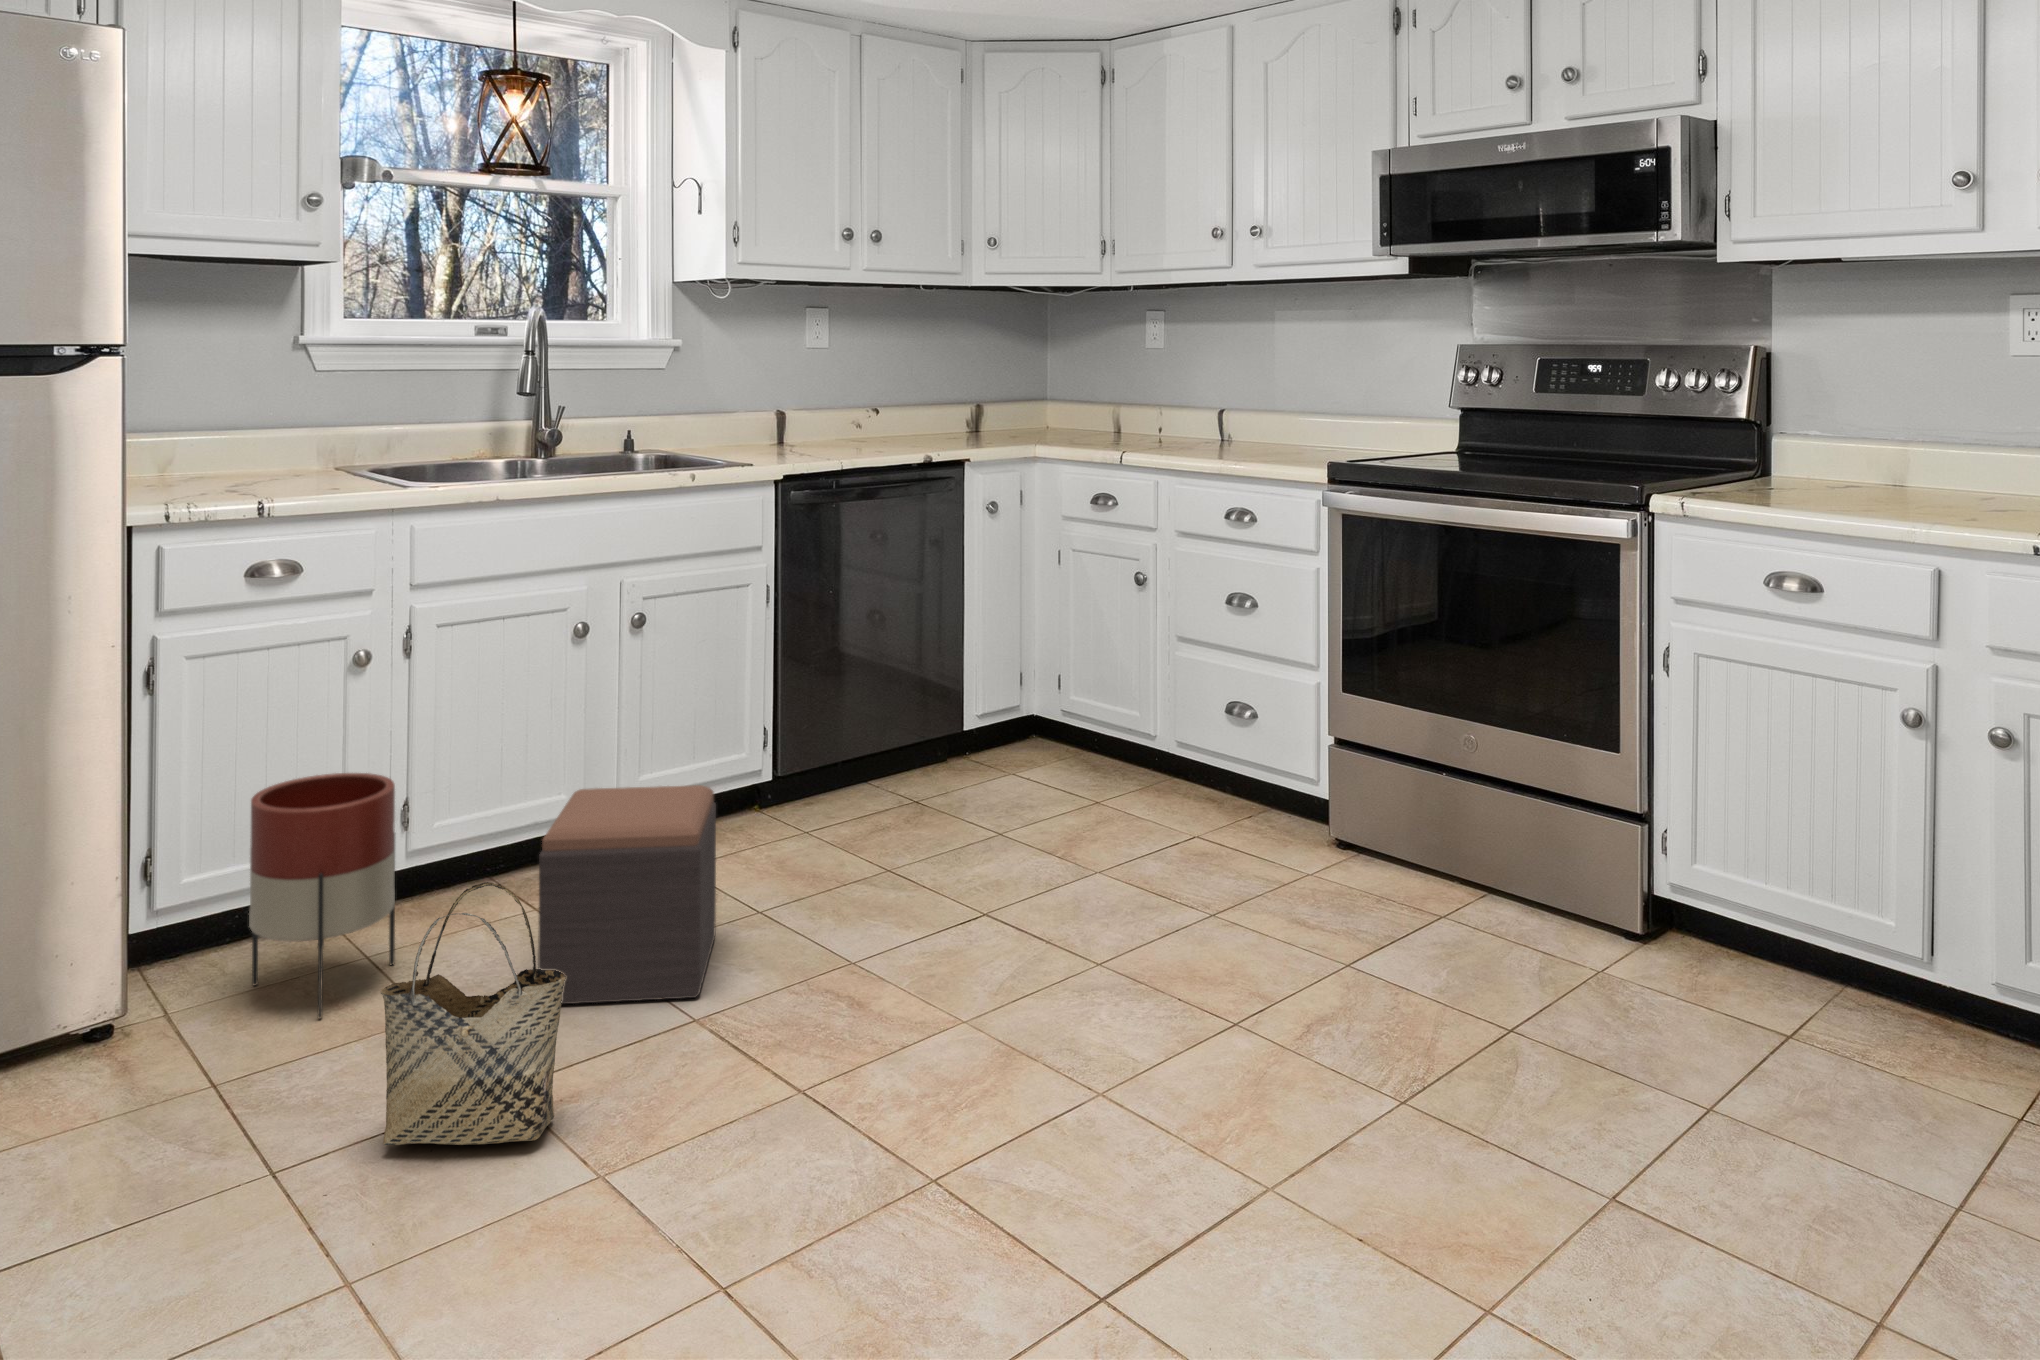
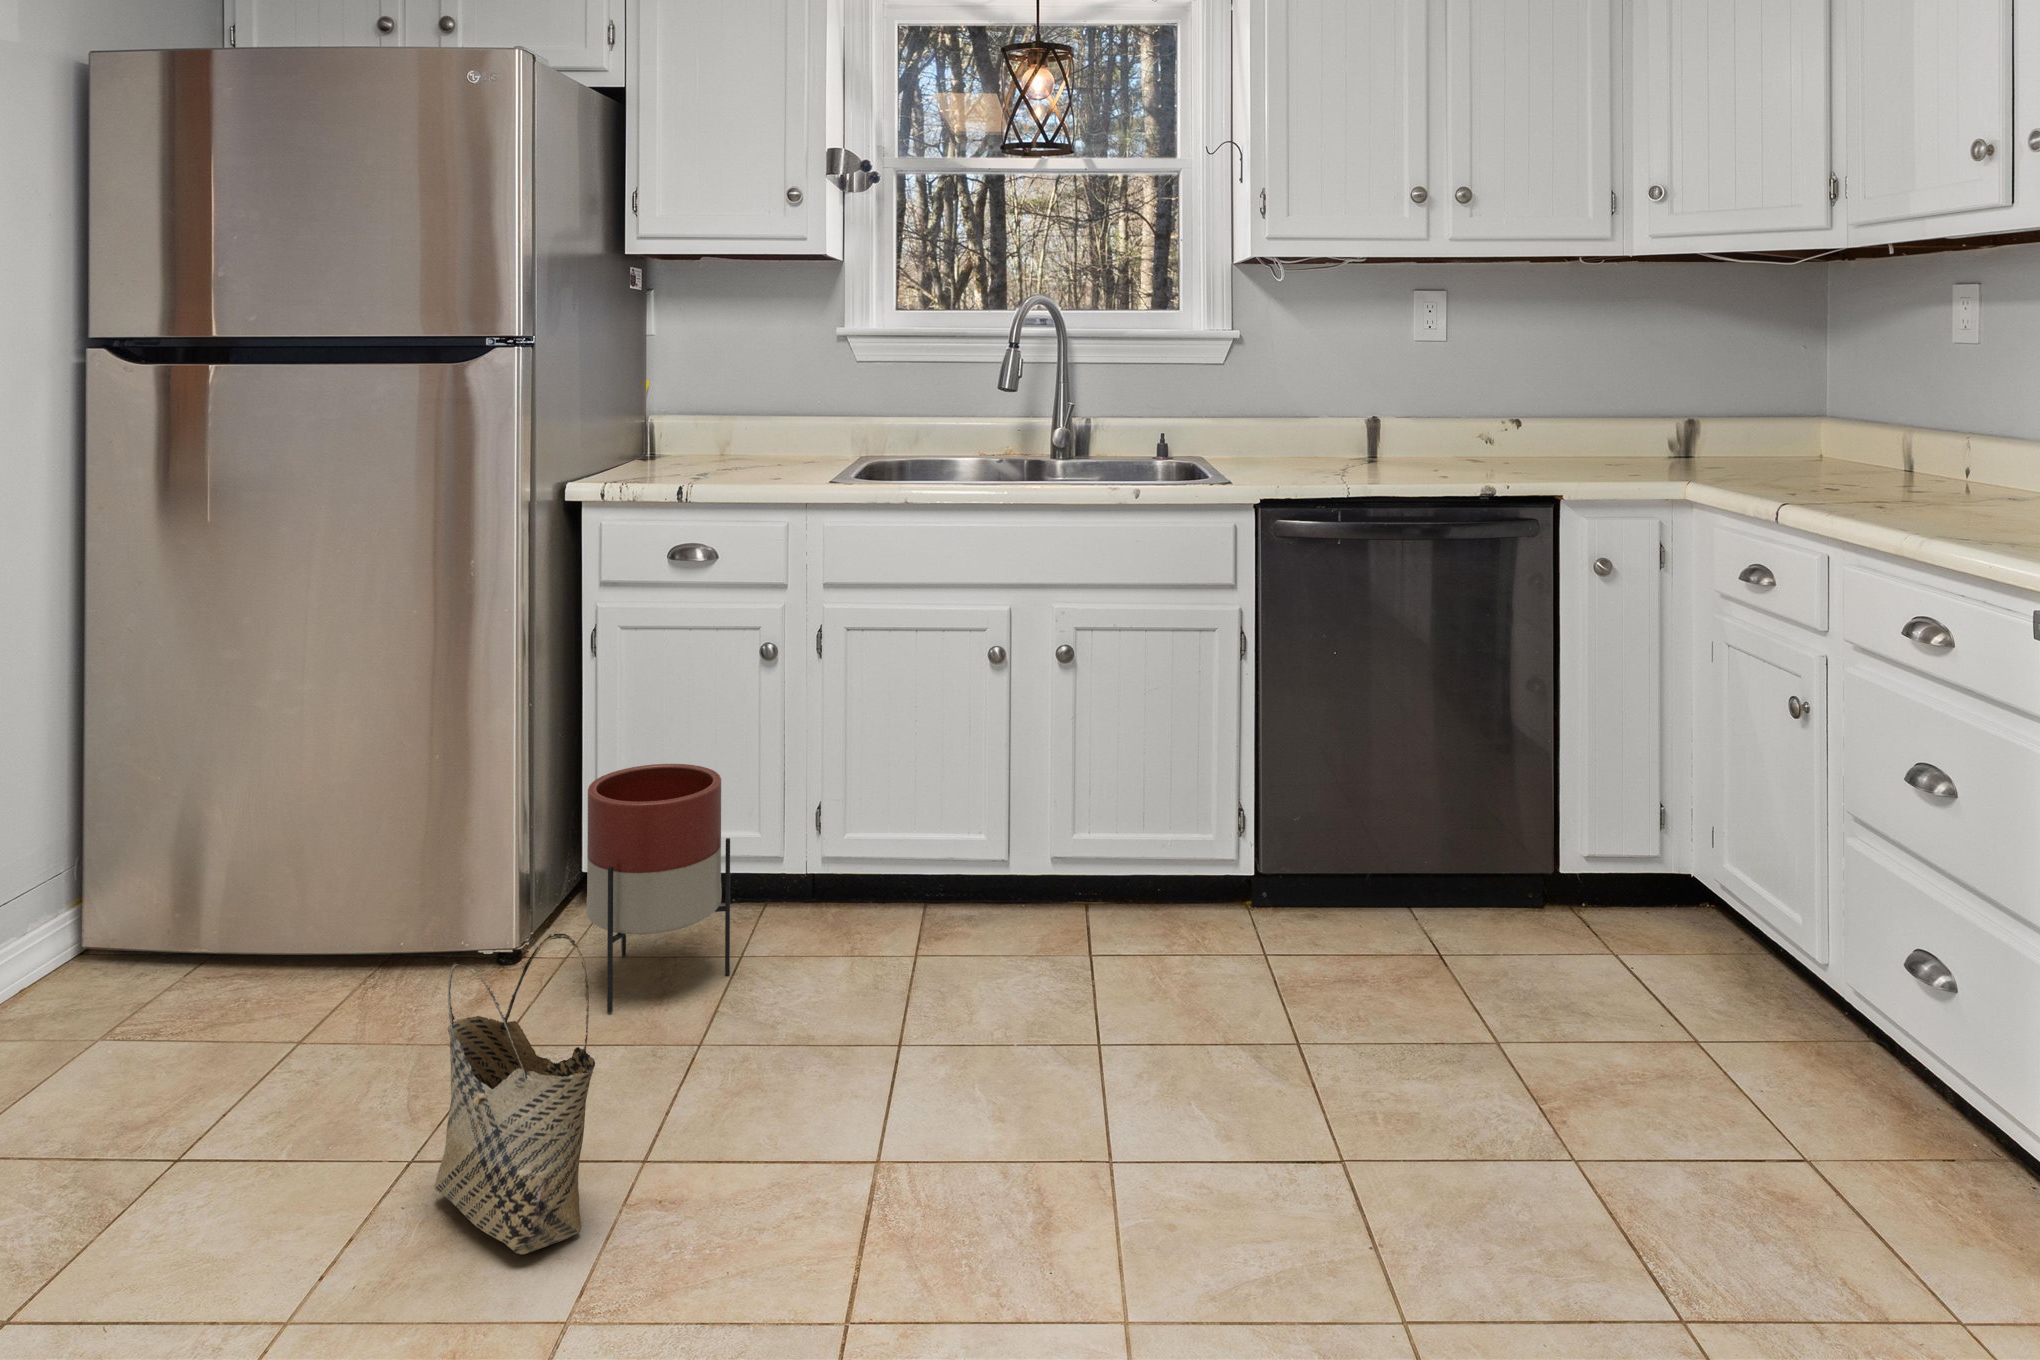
footstool: present [538,785,716,1004] -> none [755,840,1000,1136]

